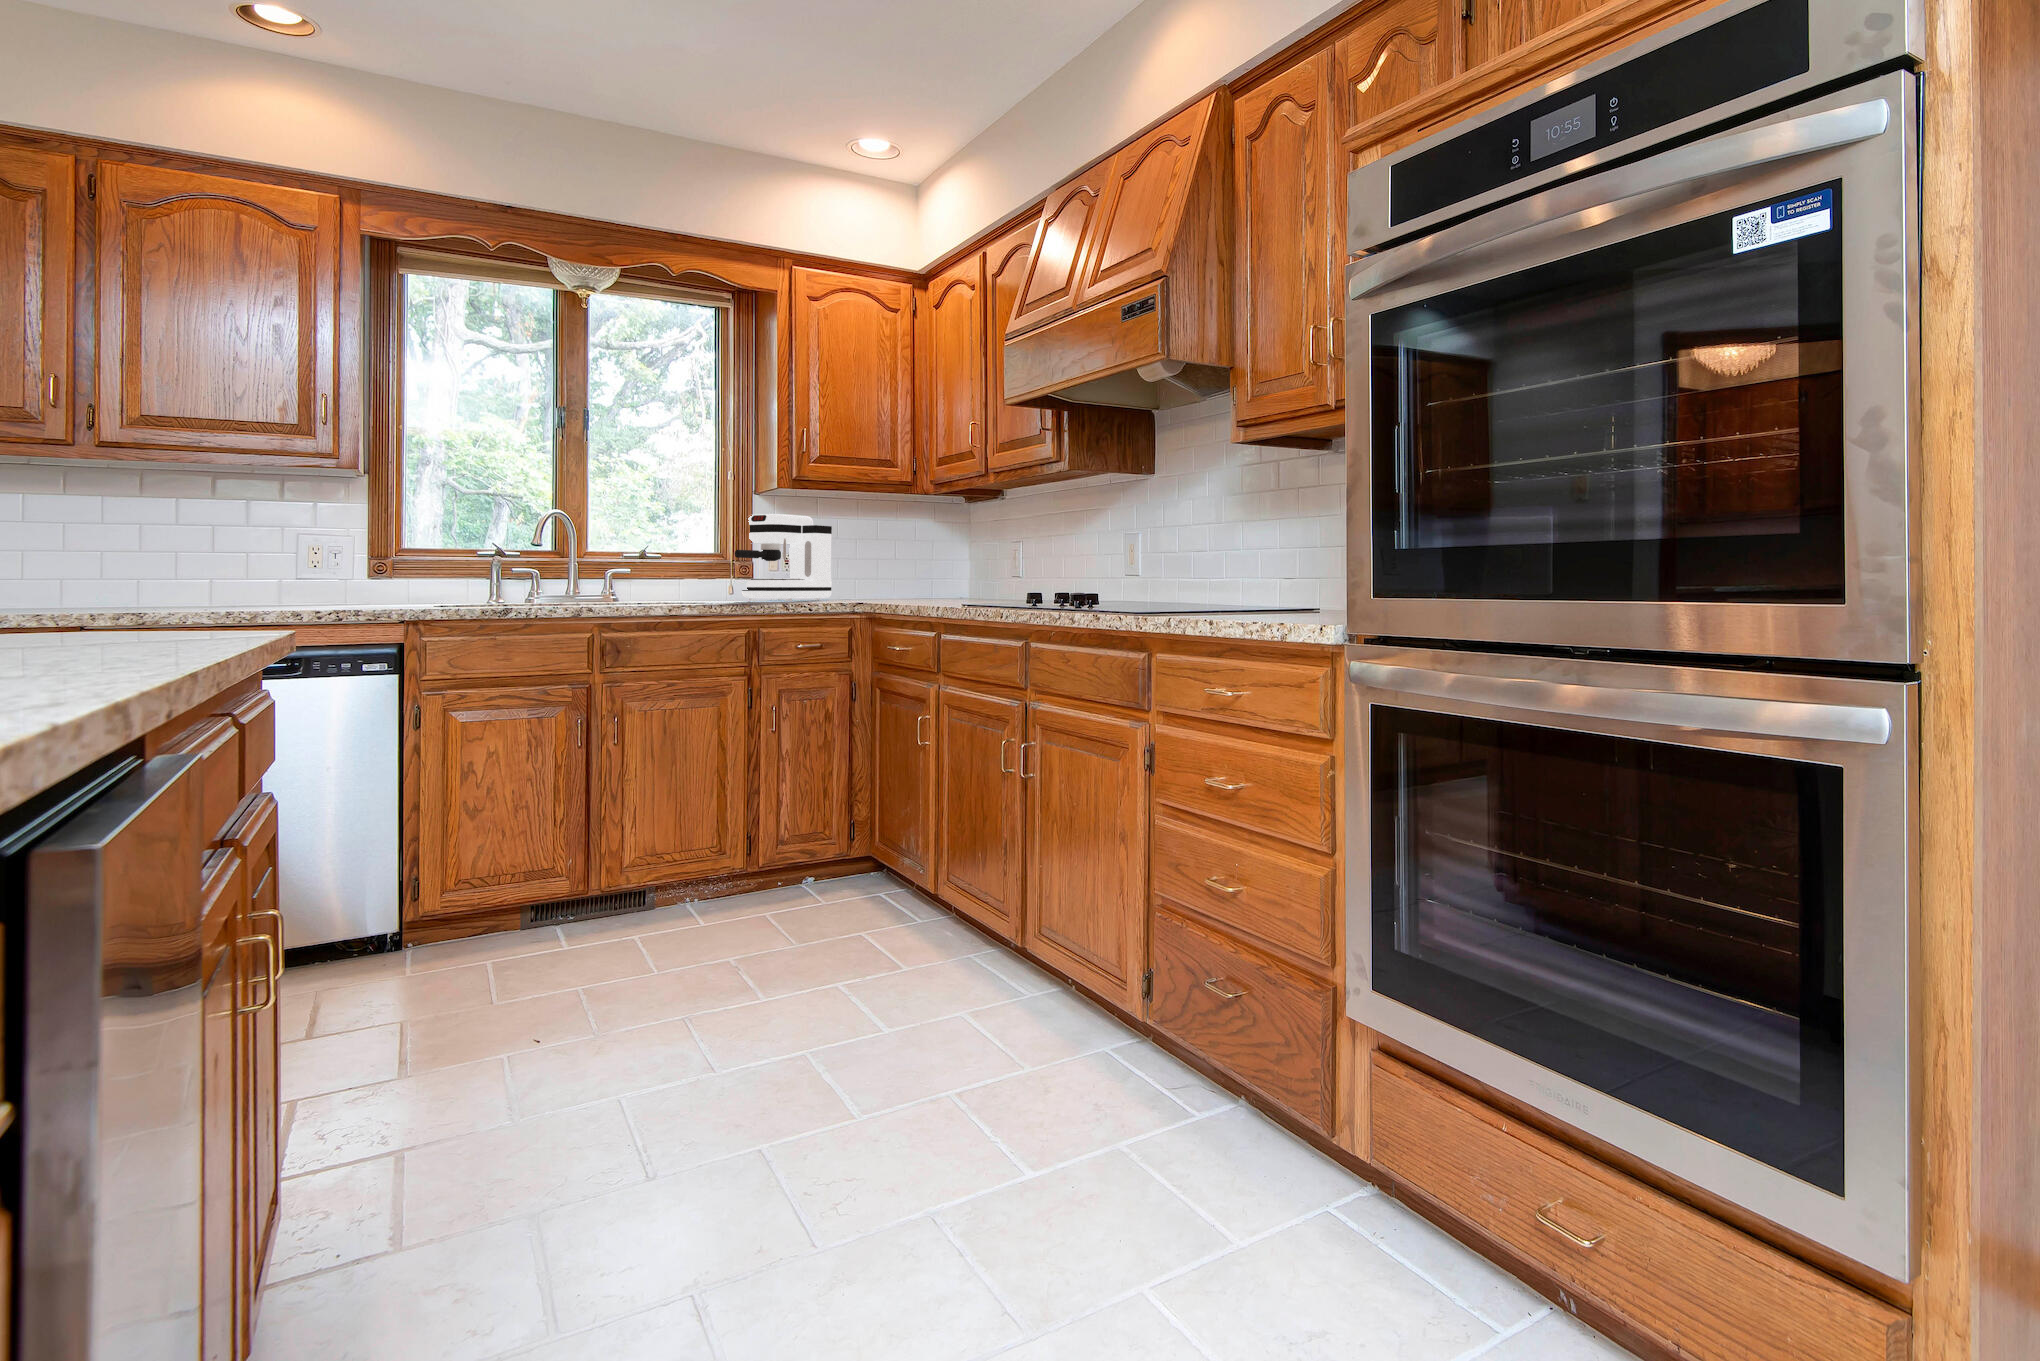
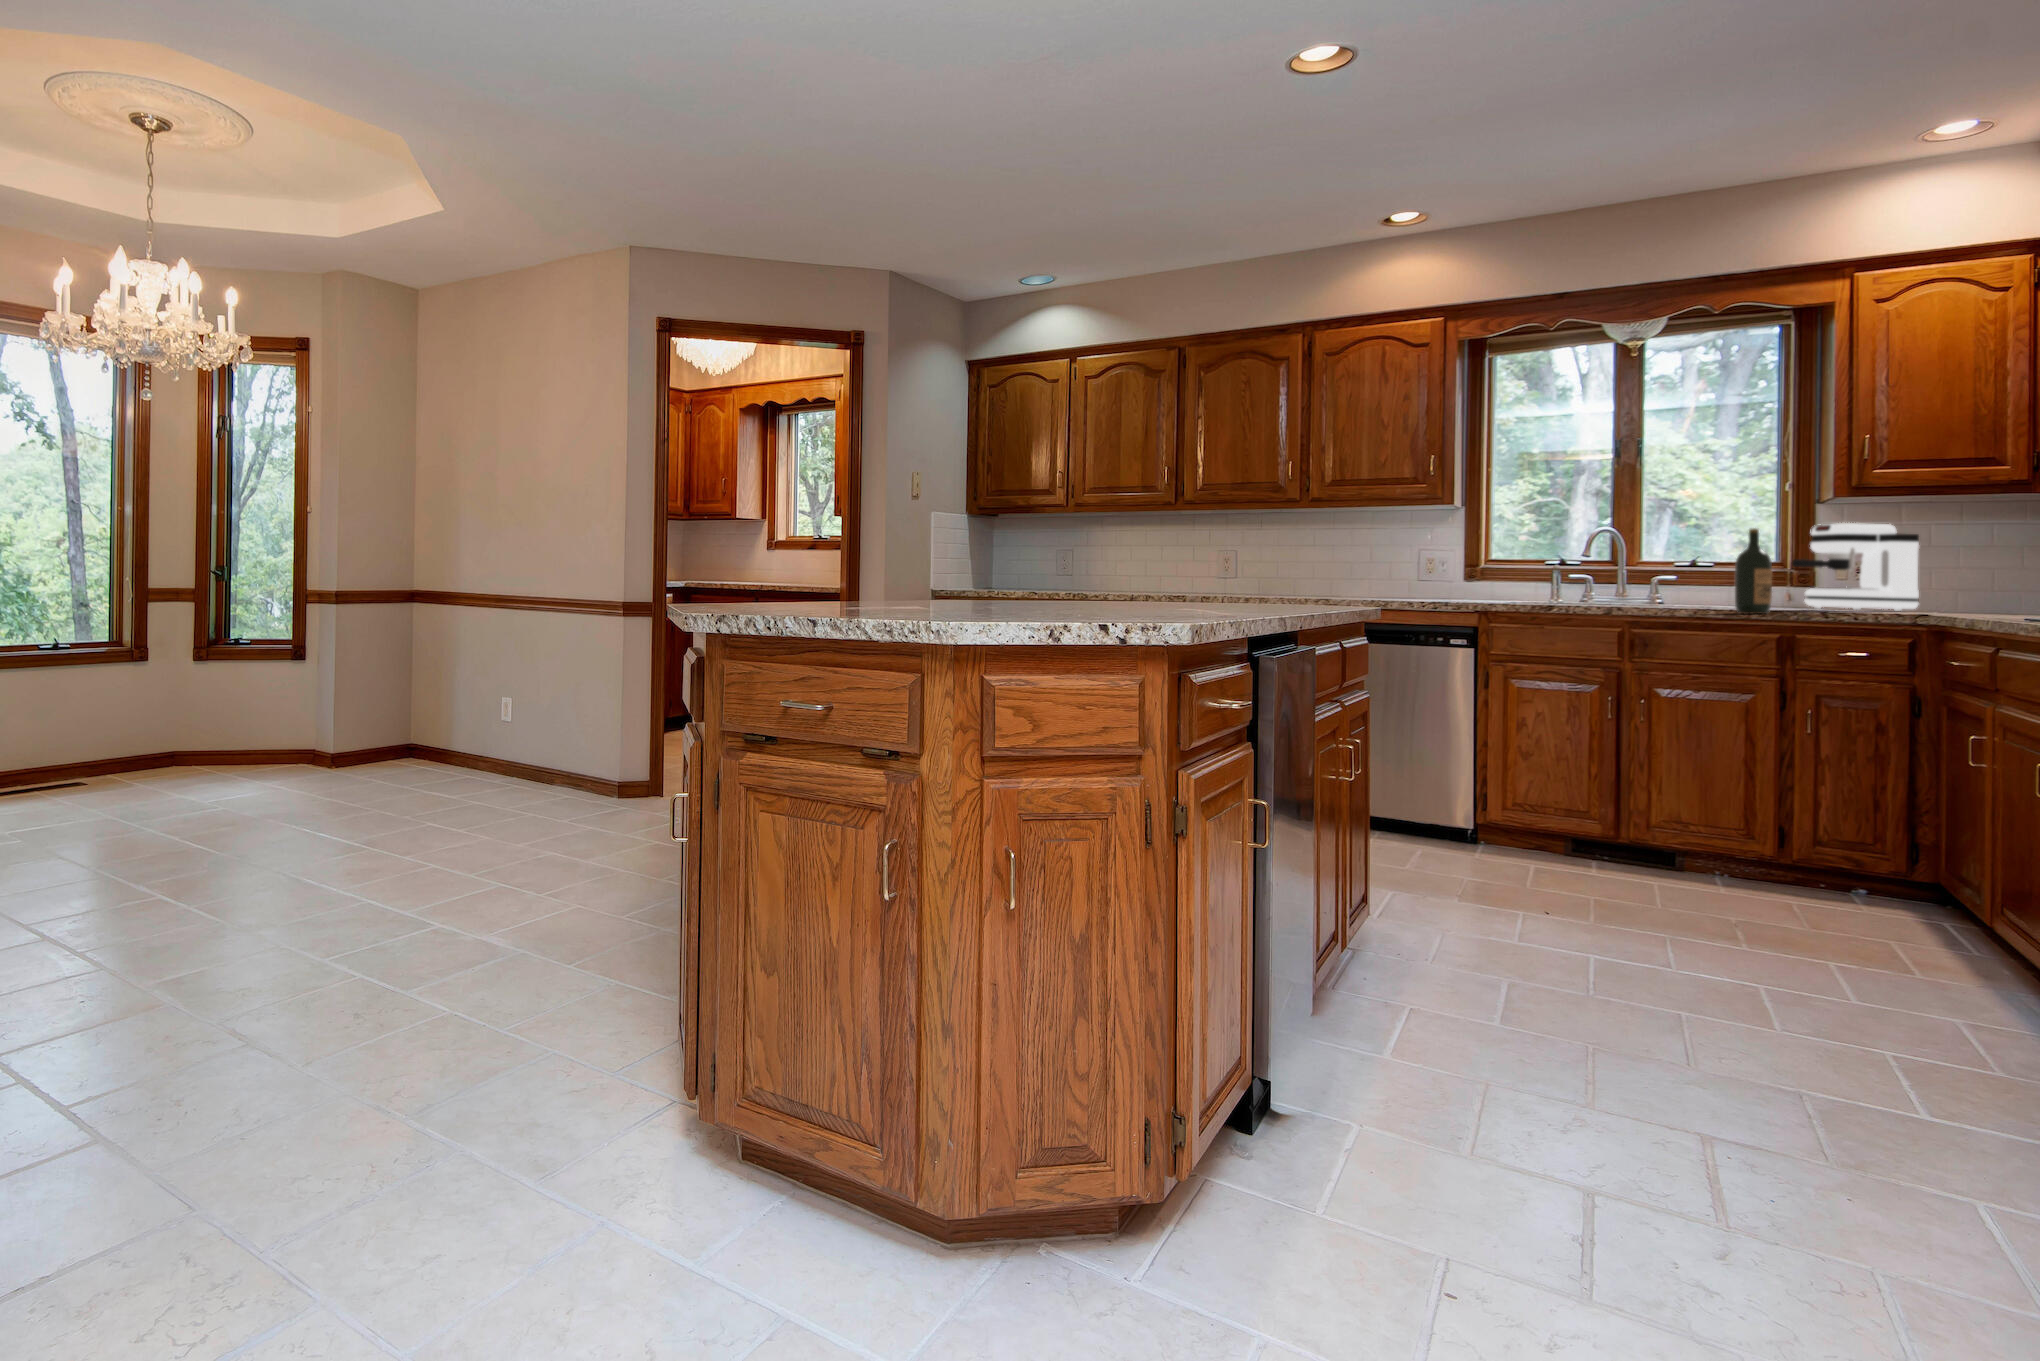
wine bottle: none [708,515,742,608] -> present [1735,528,1772,613]

